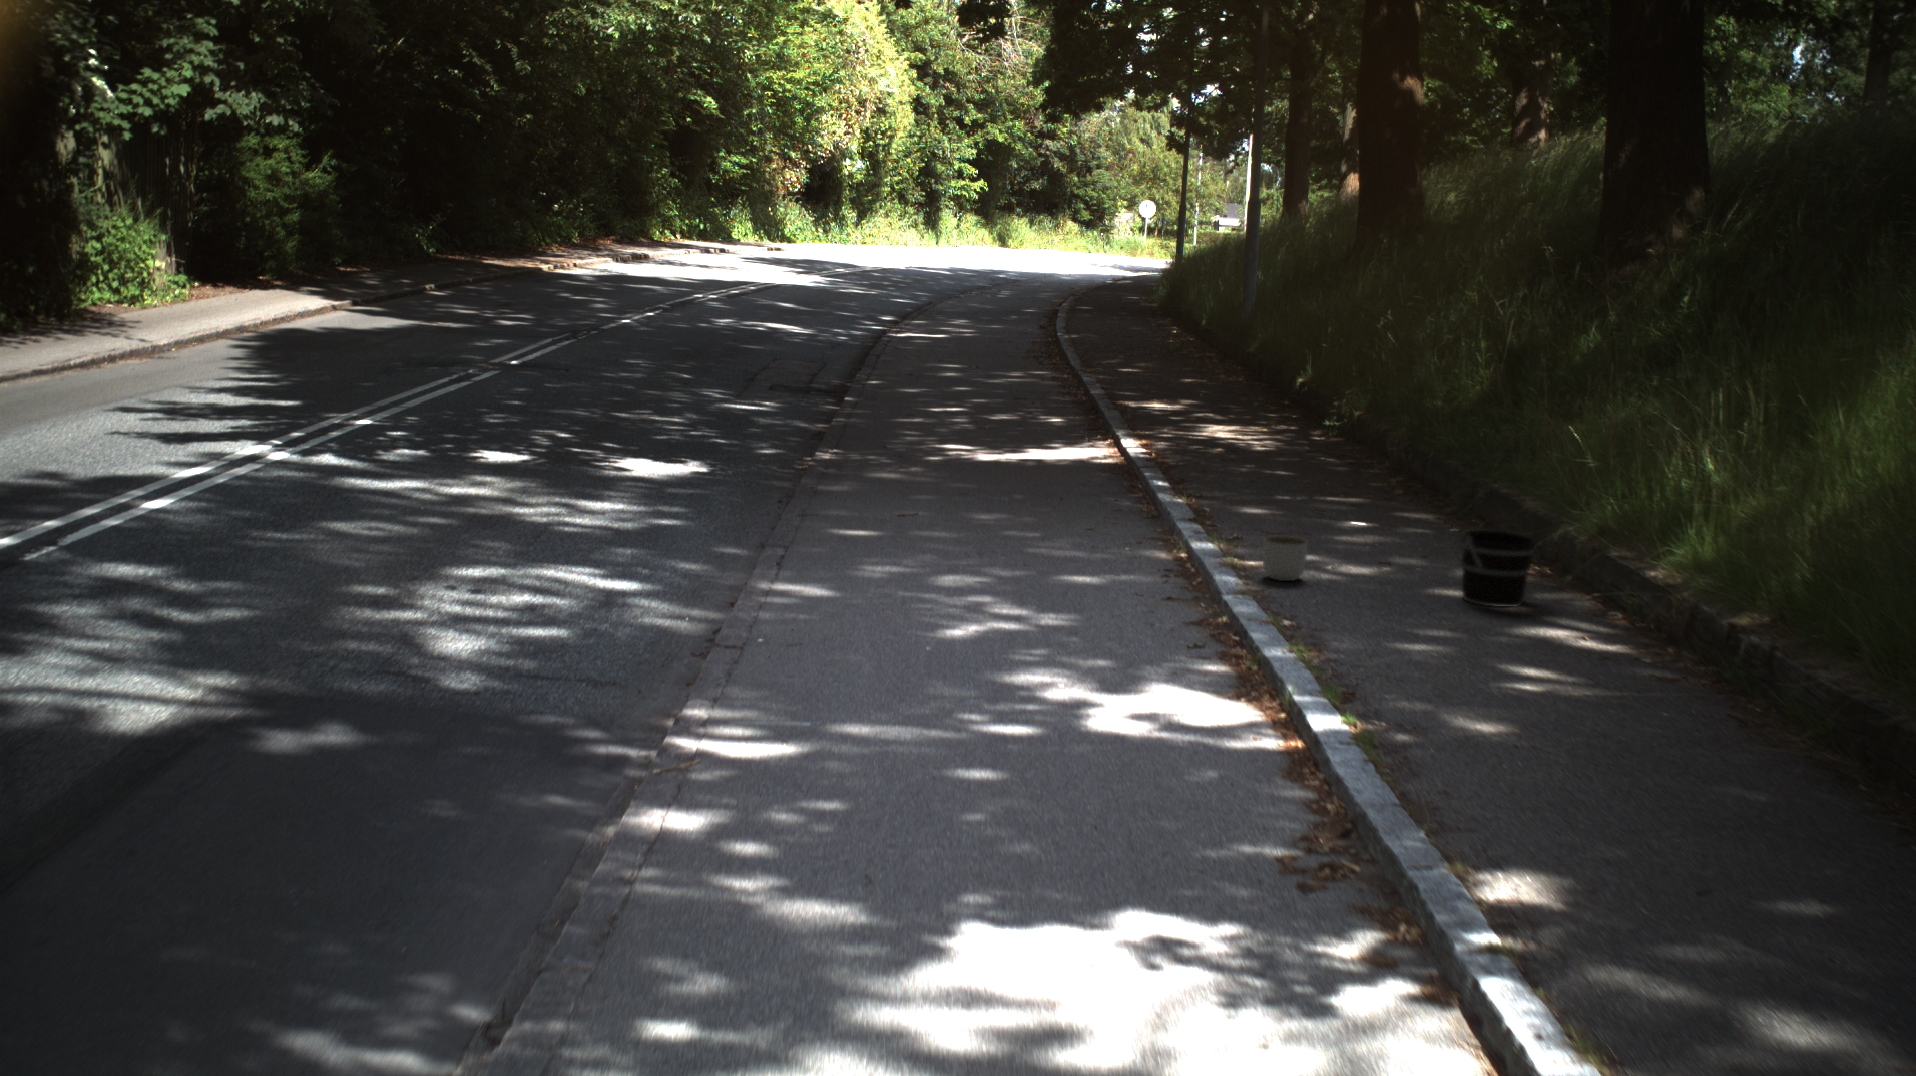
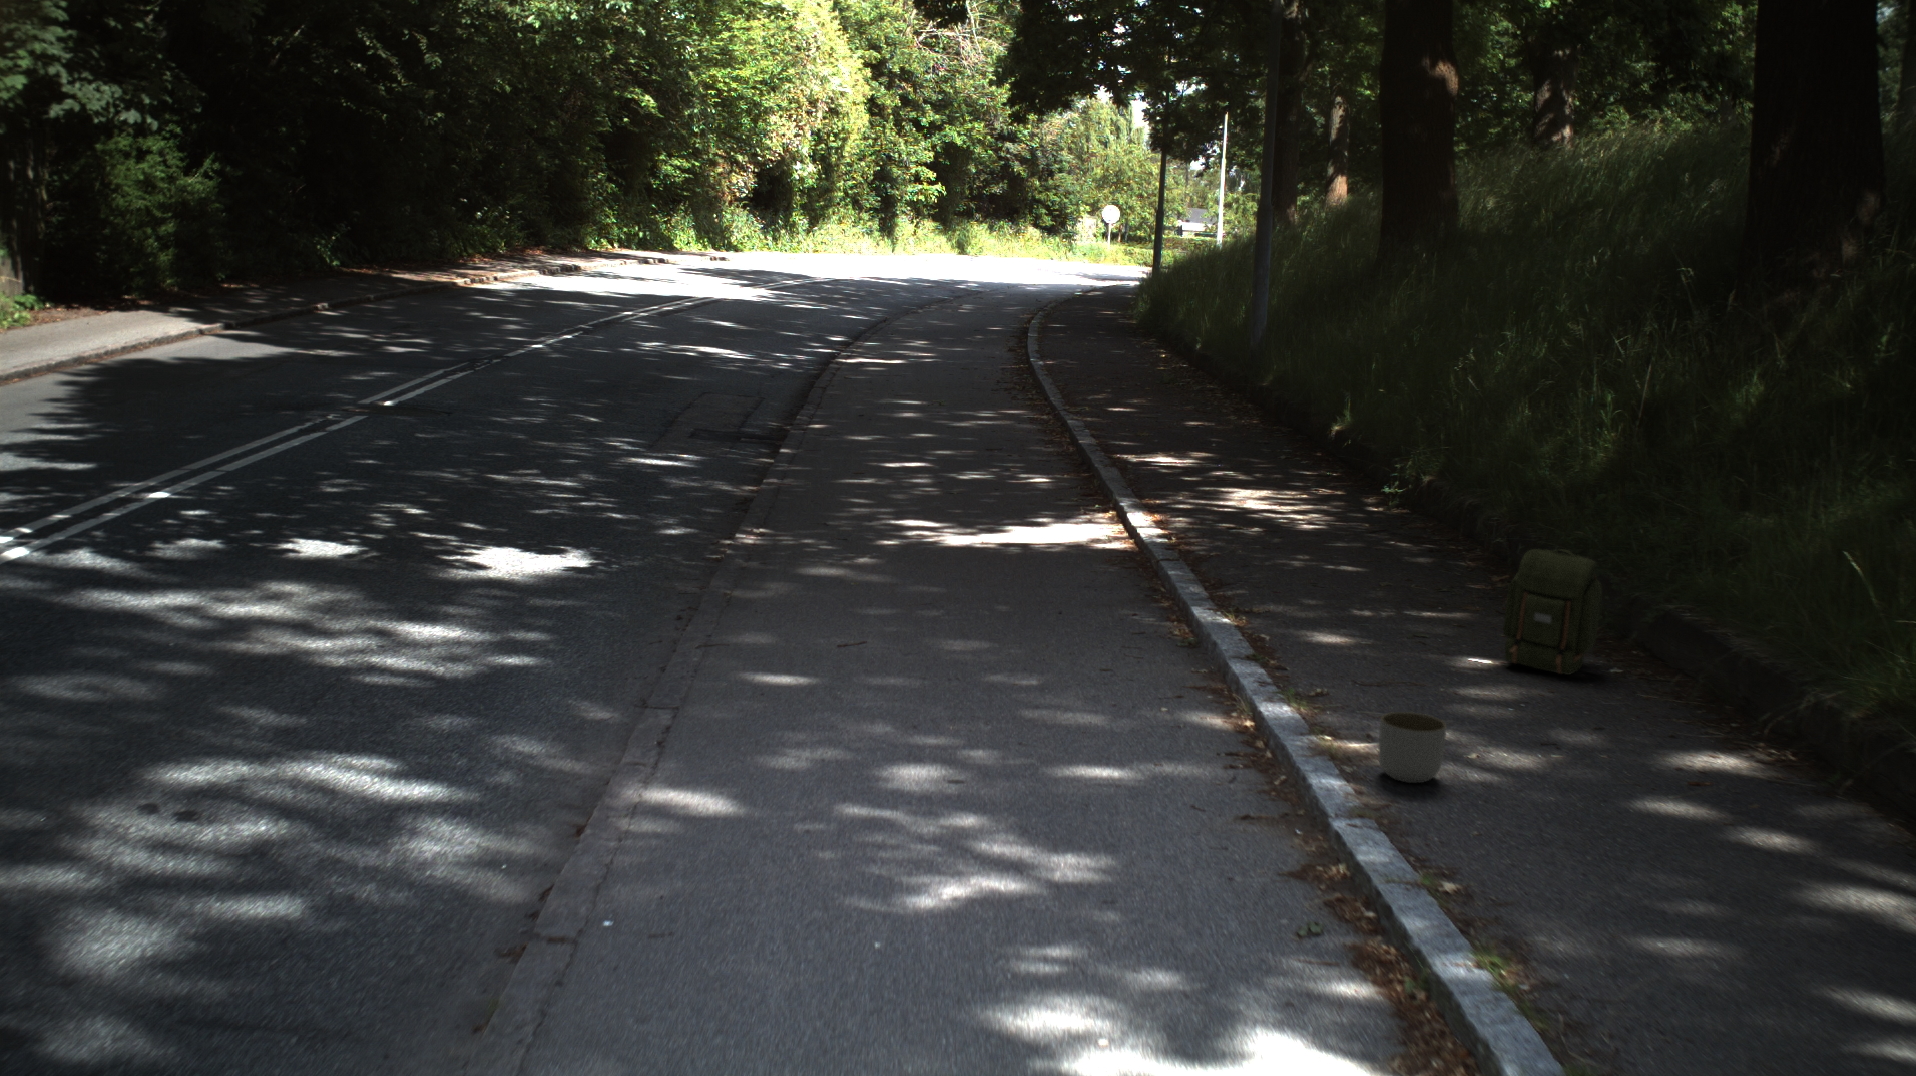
backpack: none [1378,442,1447,533] -> present [1503,549,1602,675]
bucket: present [1462,530,1535,607] -> none [1687,711,1808,839]

